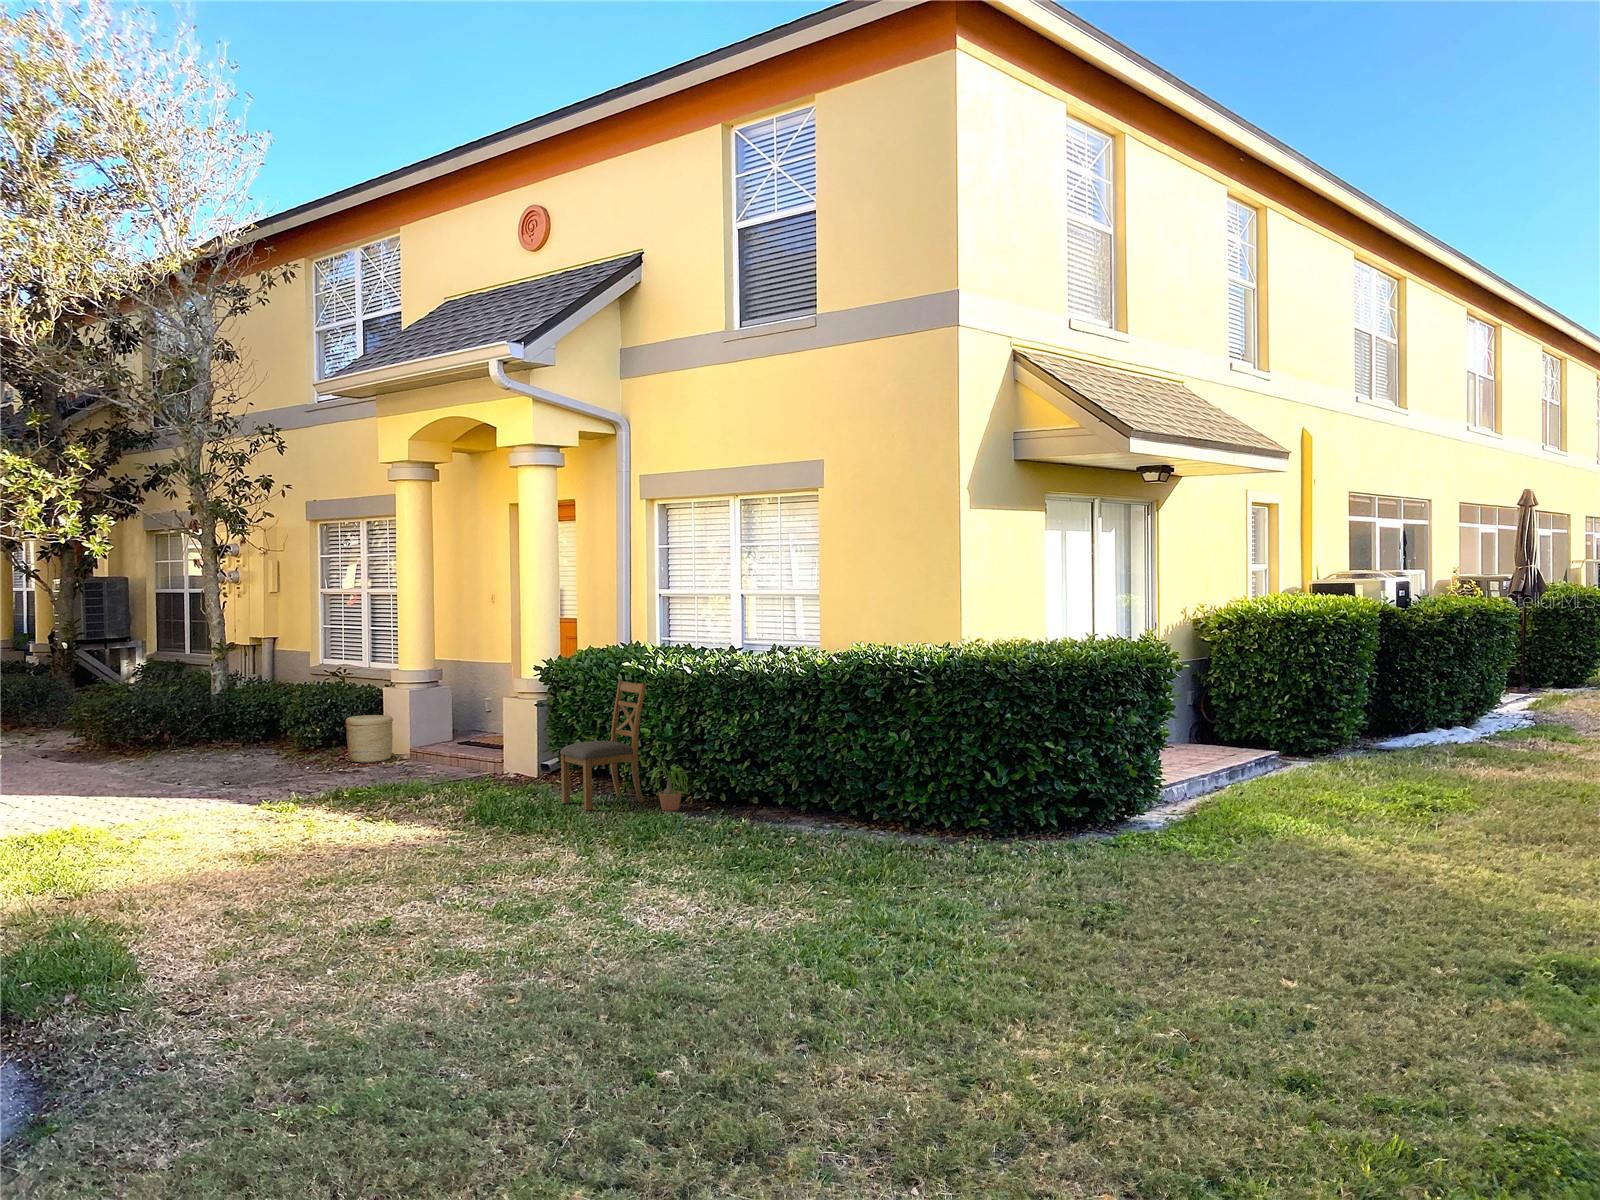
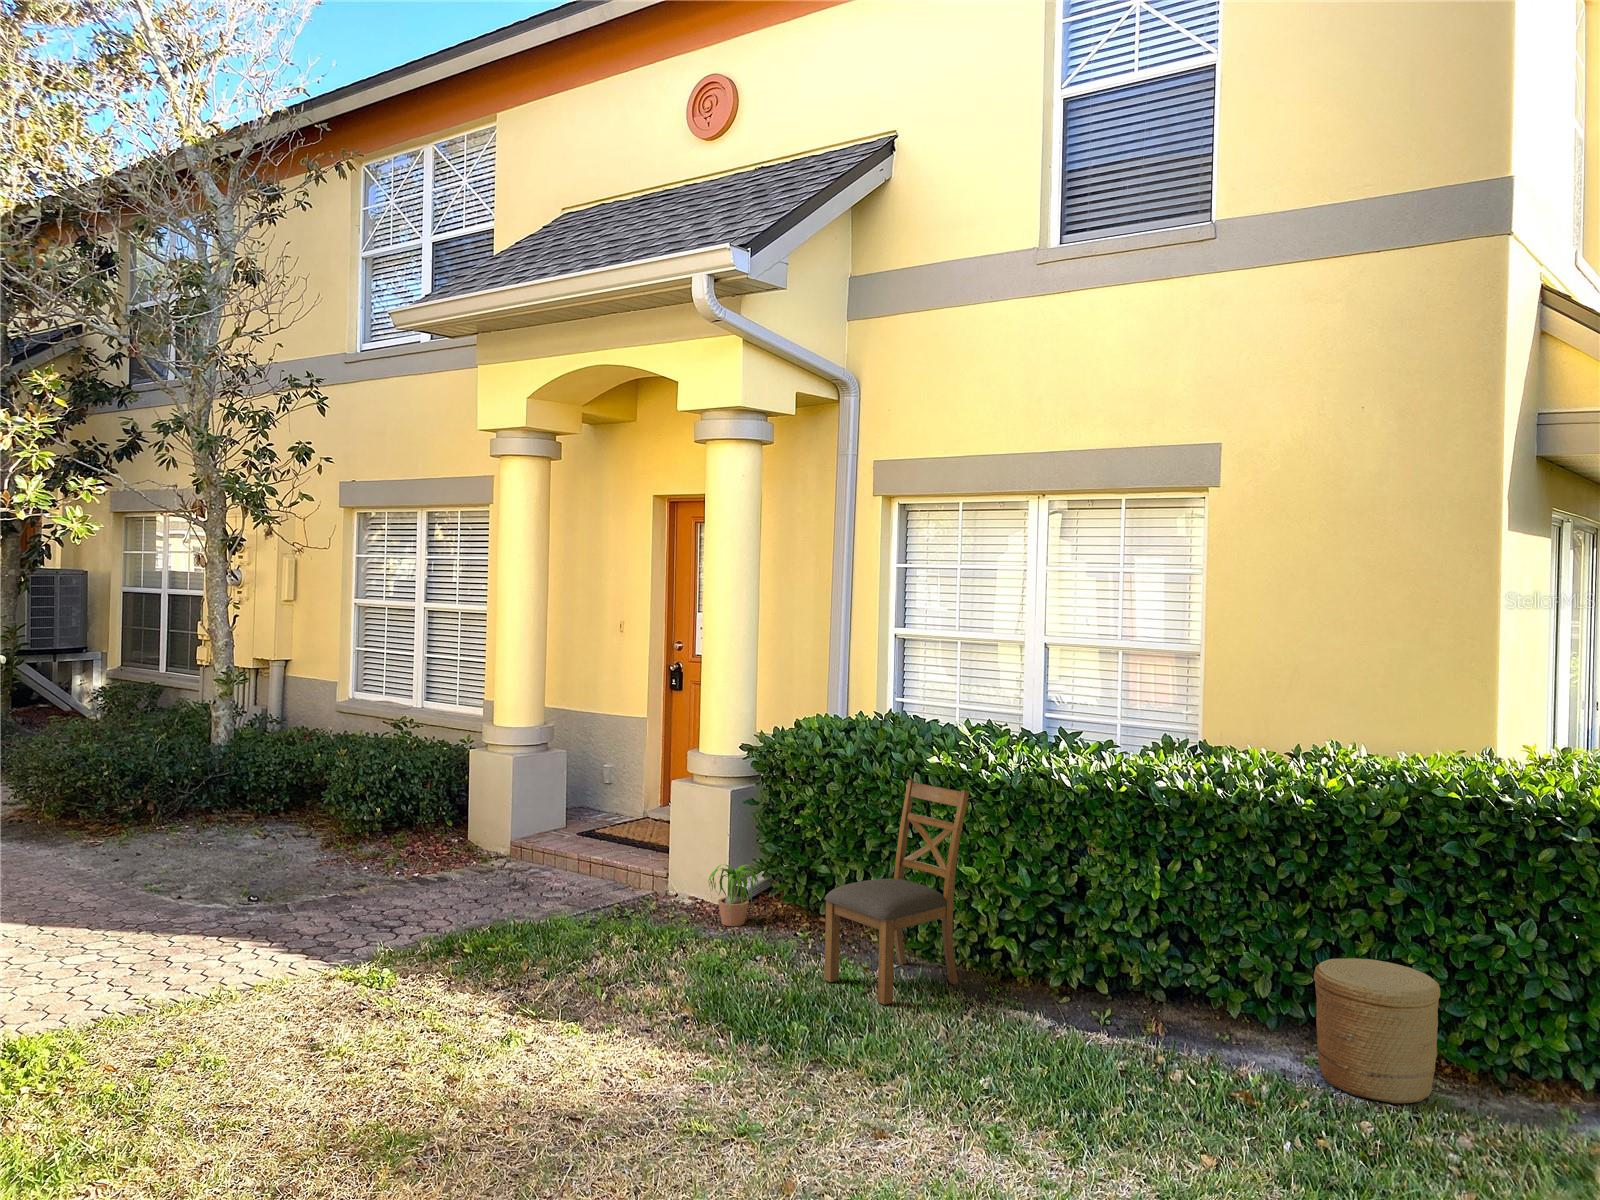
woven basket: present [345,715,393,763] -> present [1314,958,1440,1103]
potted plant: present [651,765,688,811] -> present [708,865,758,926]

